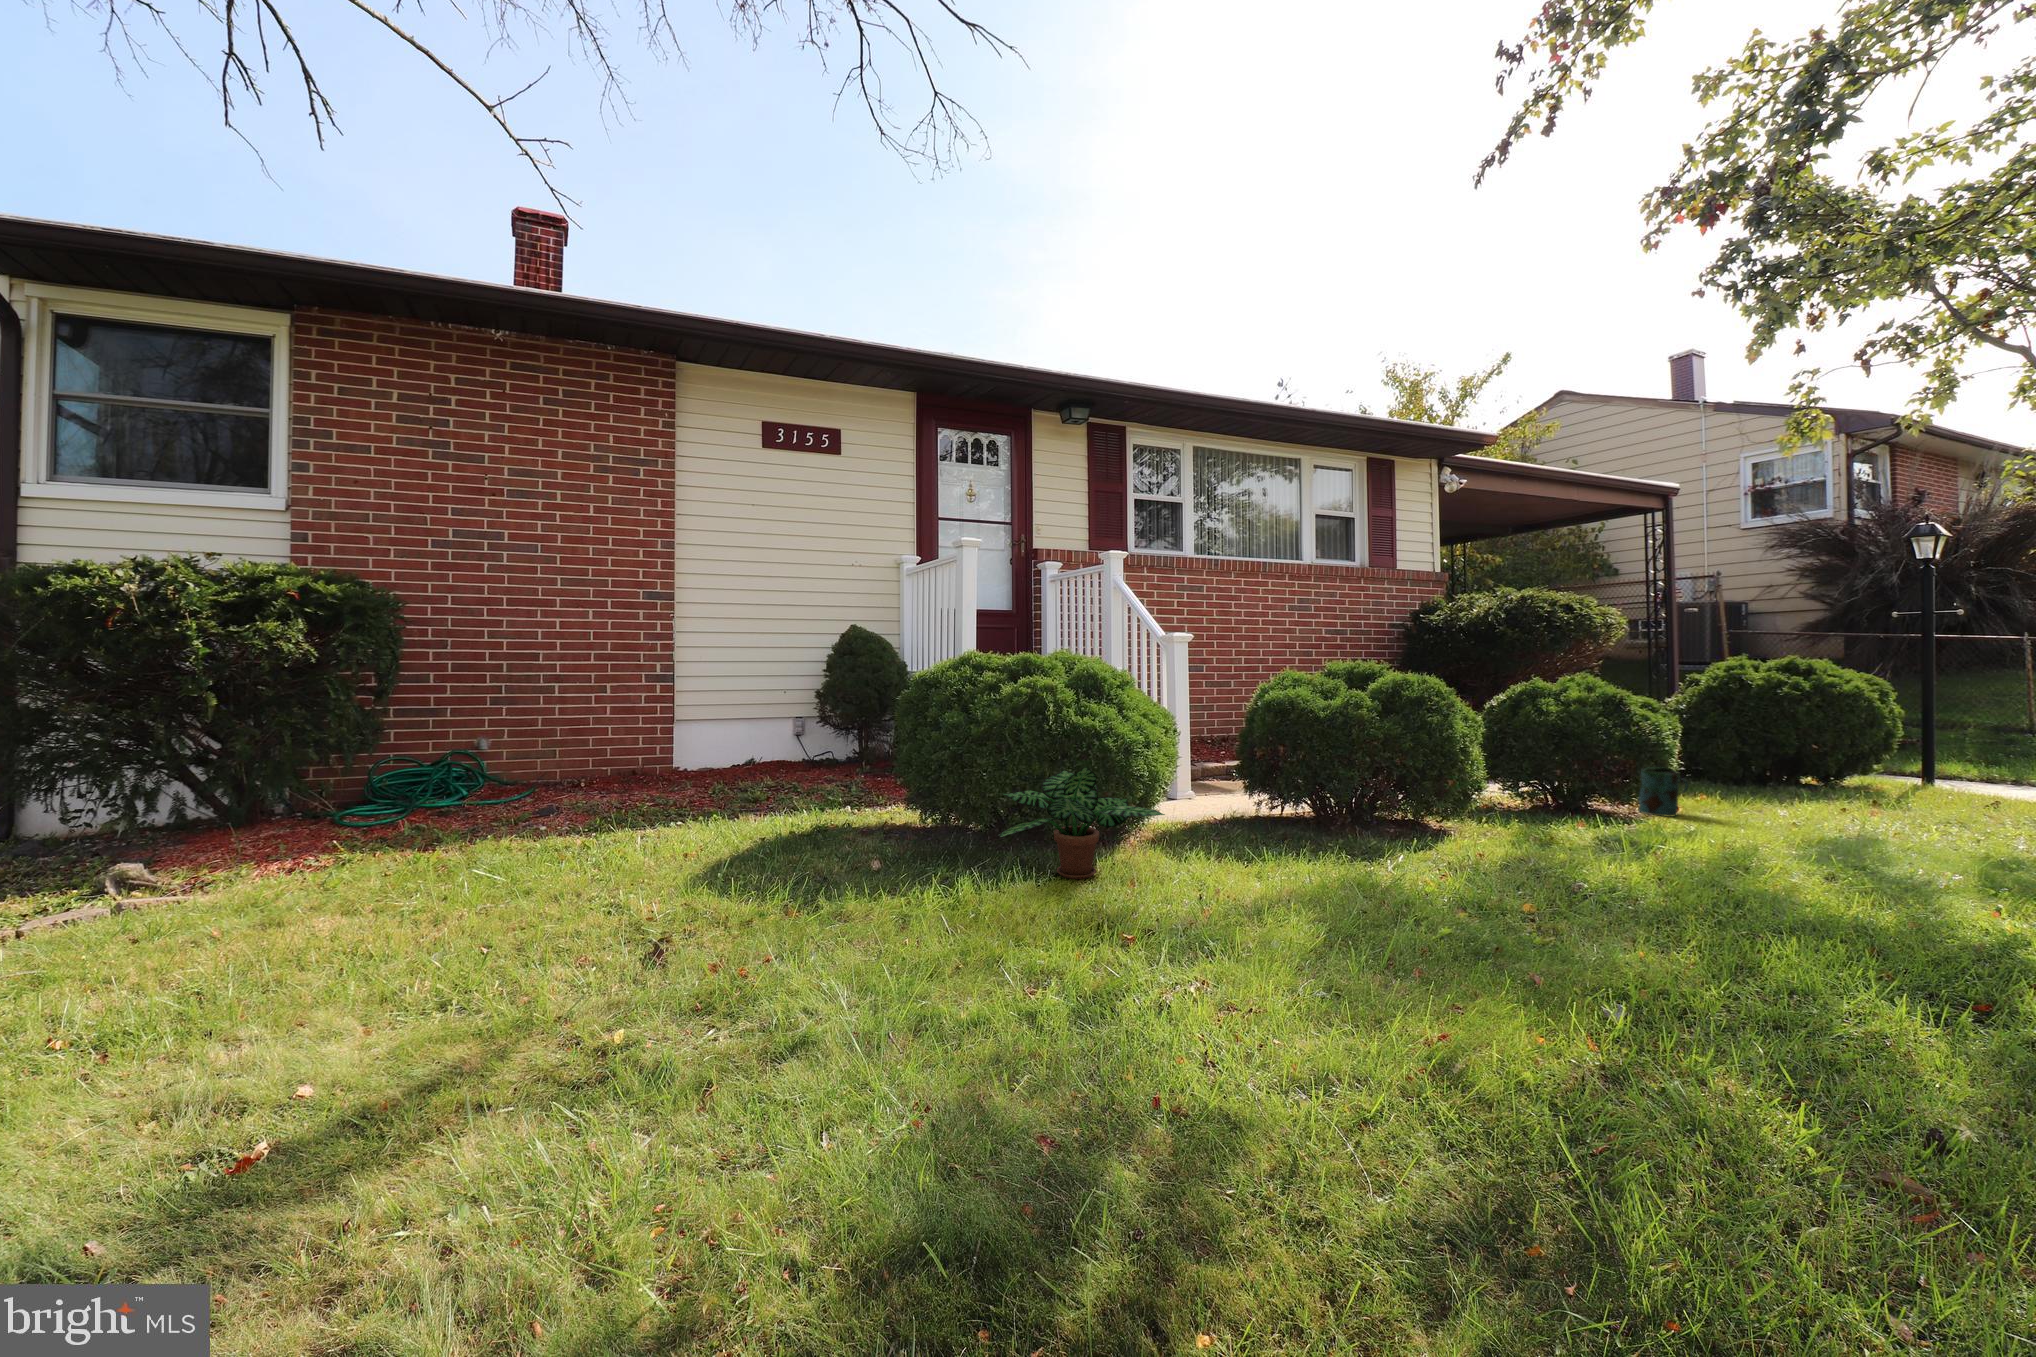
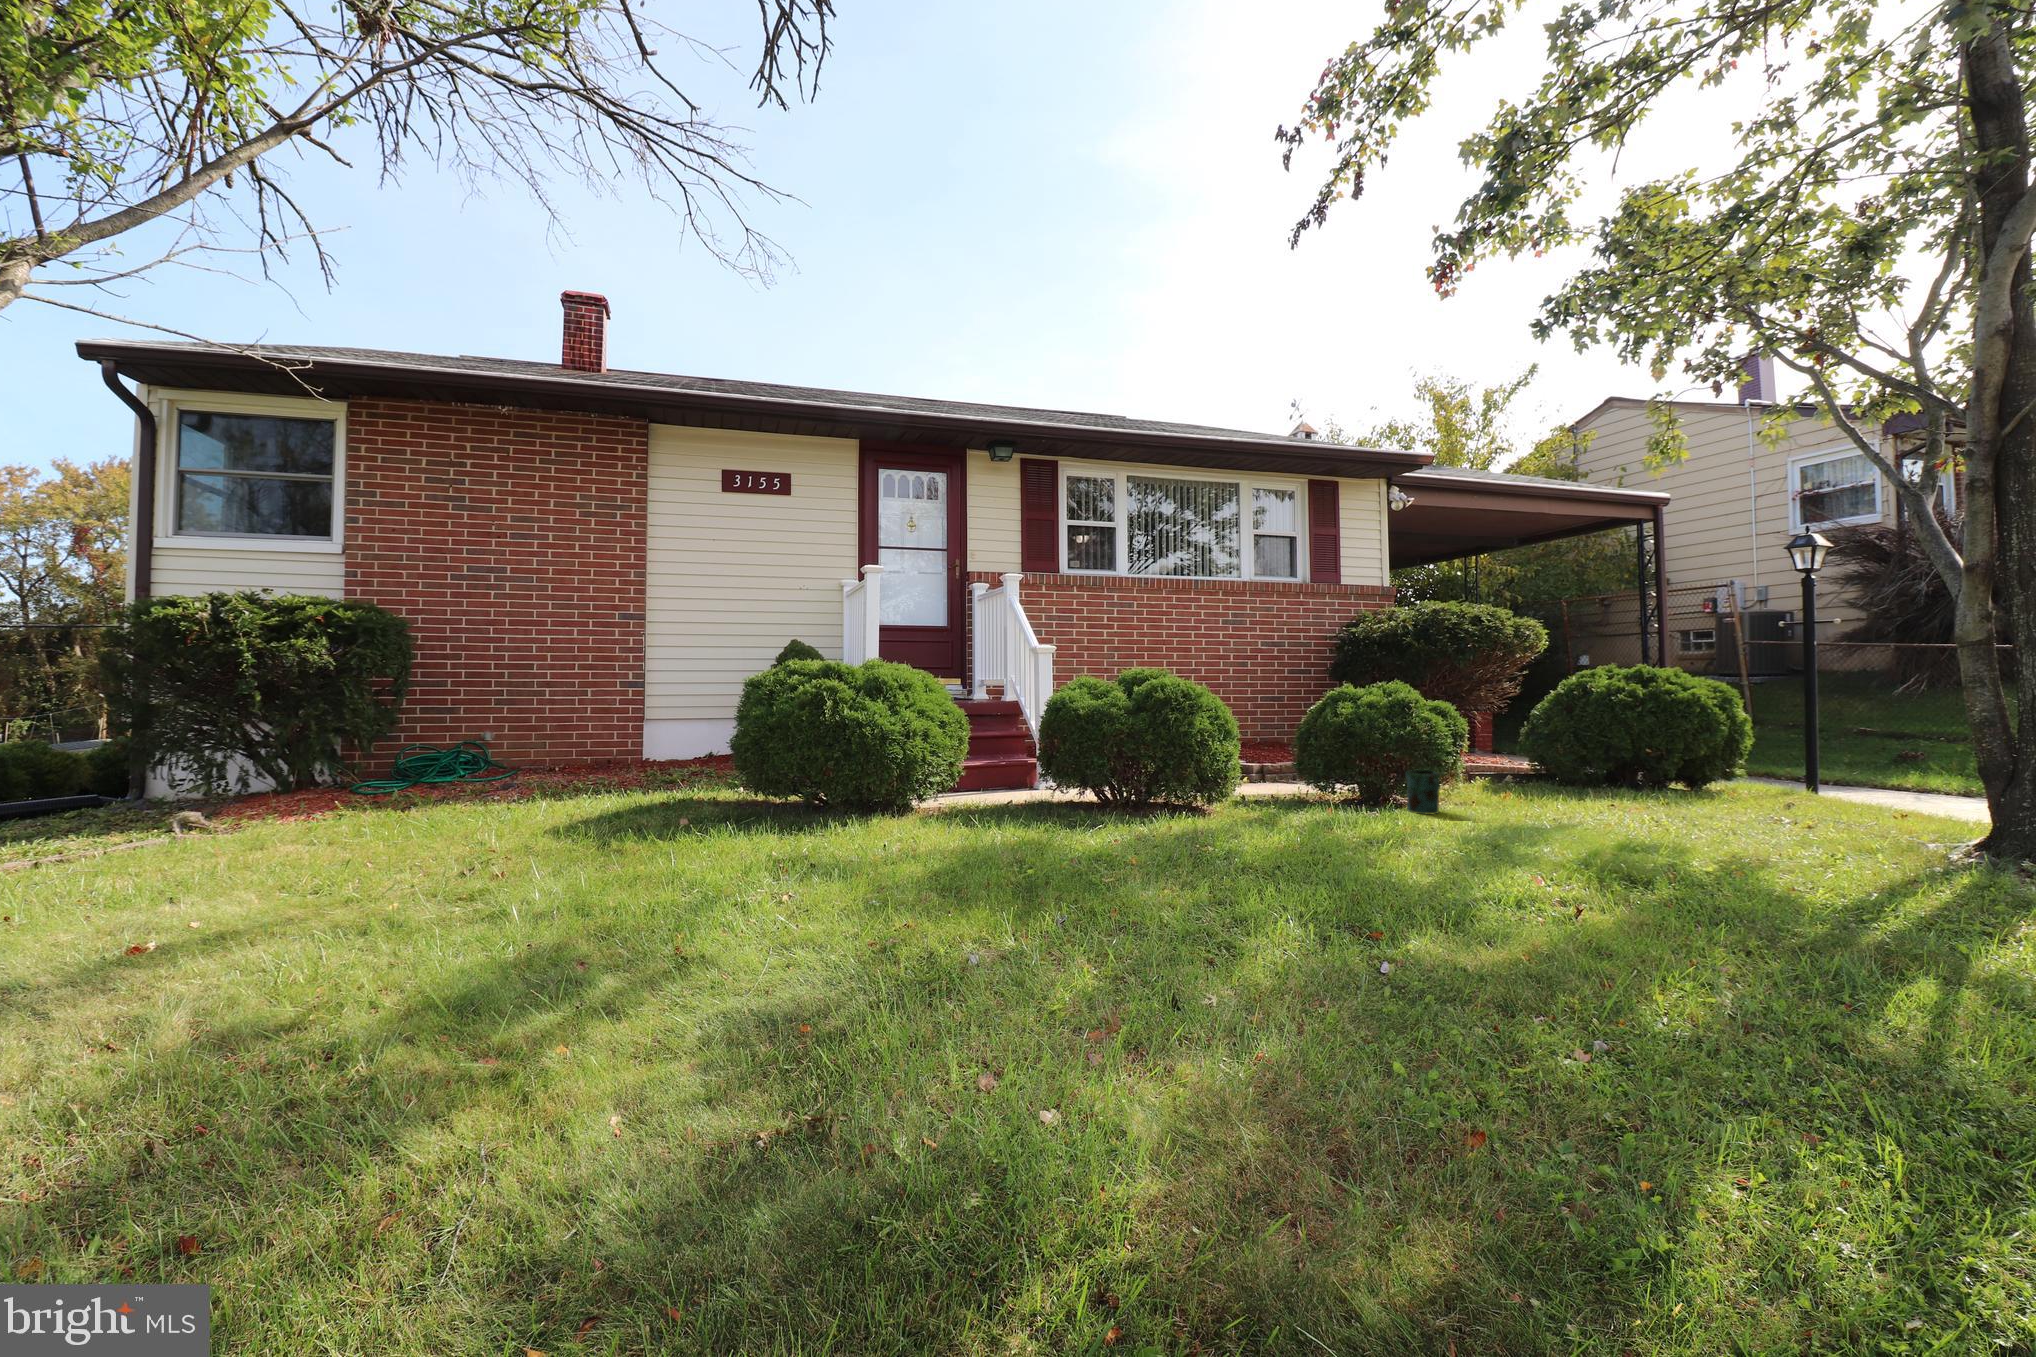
potted plant: present [998,767,1165,879] -> none [738,753,872,842]

